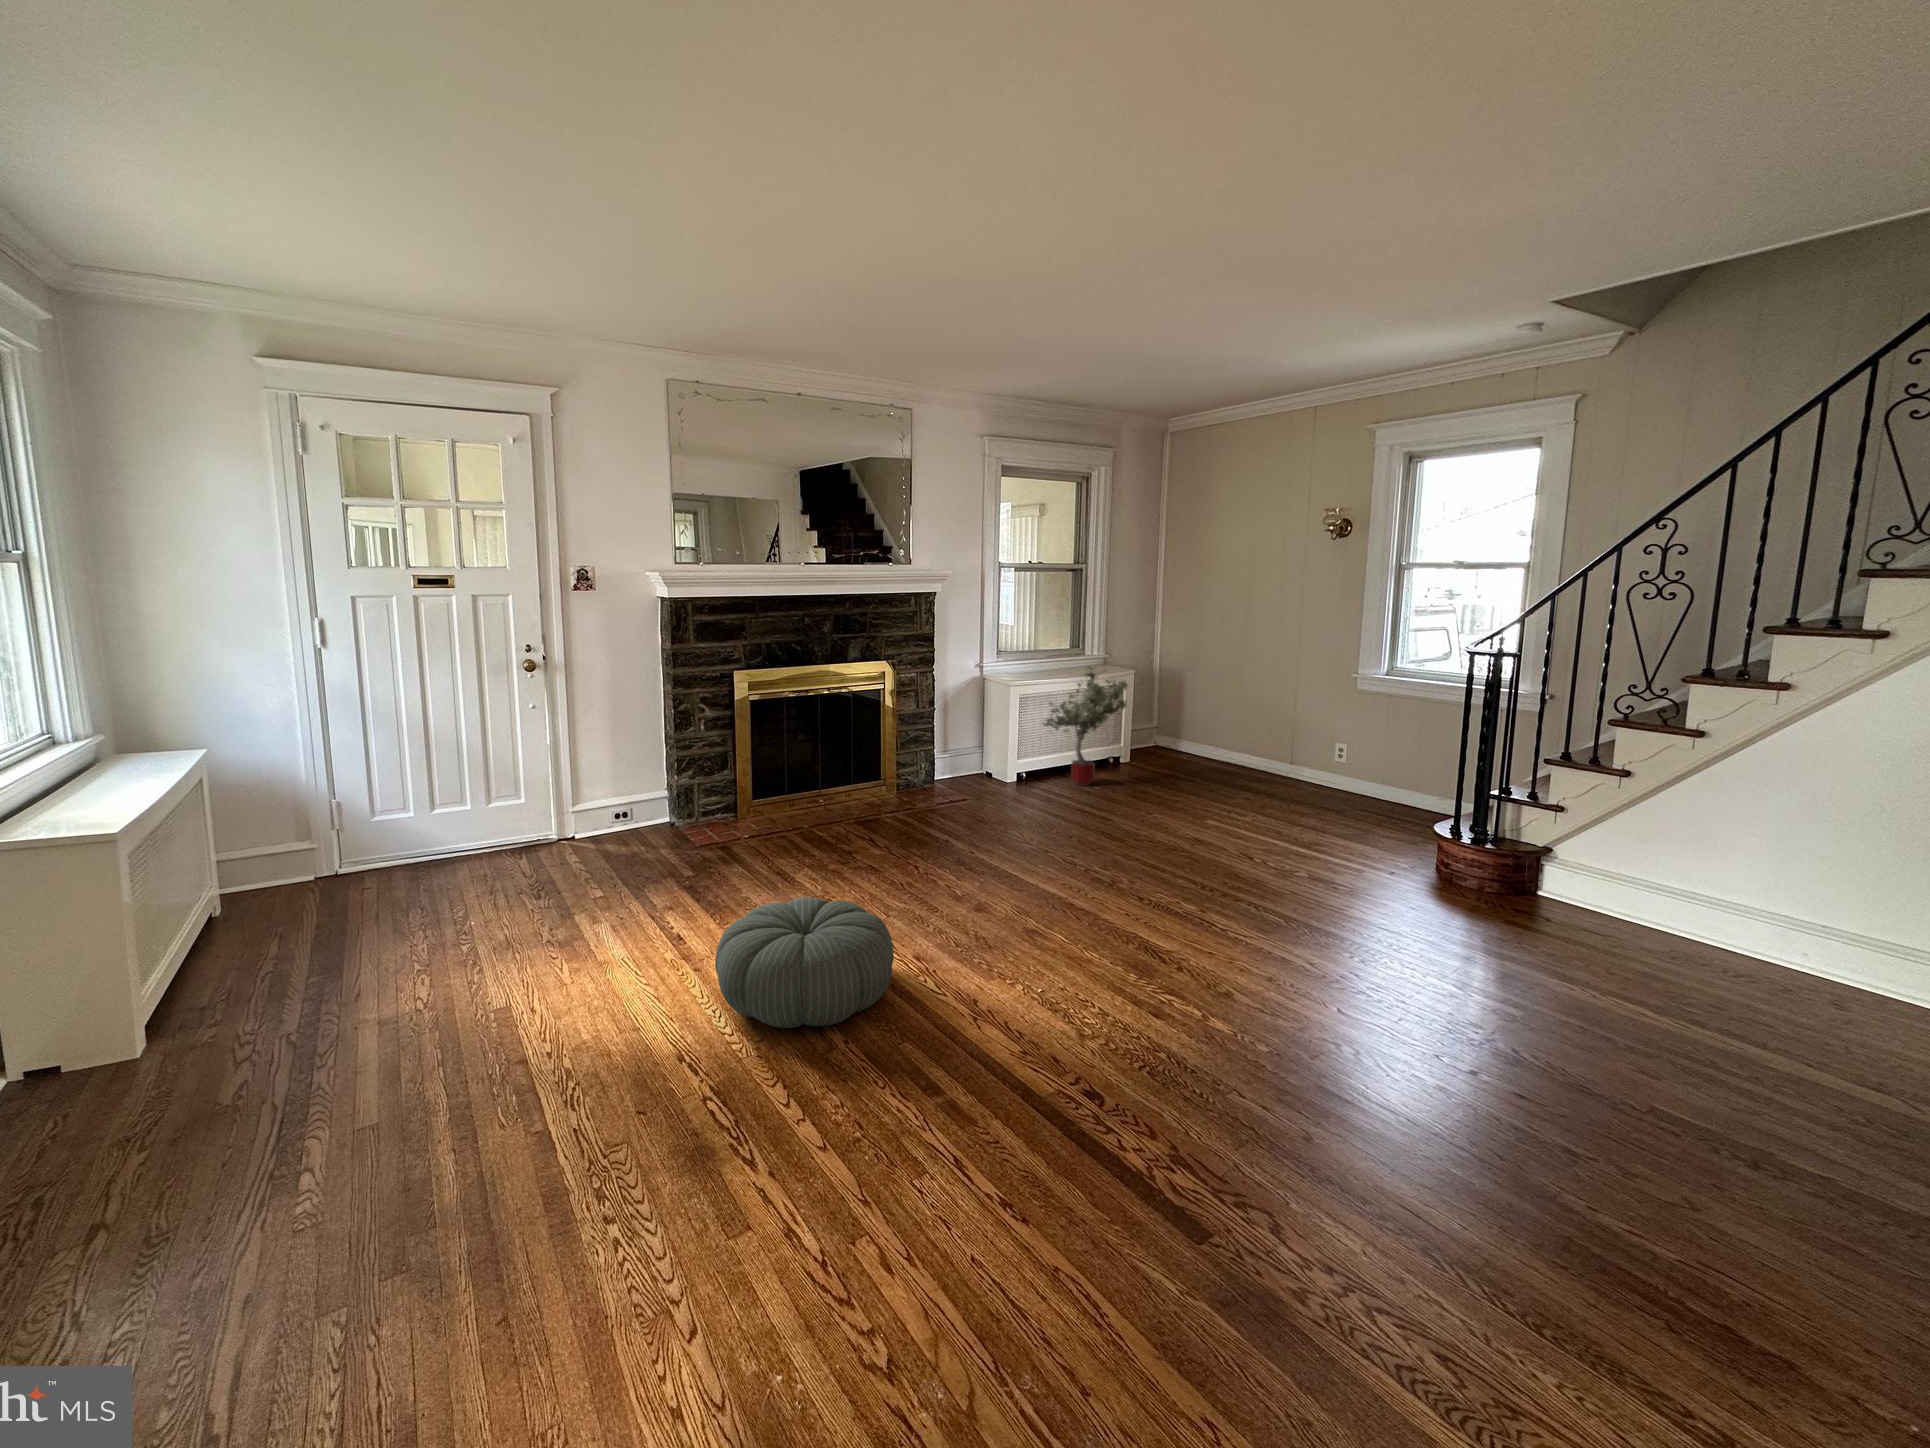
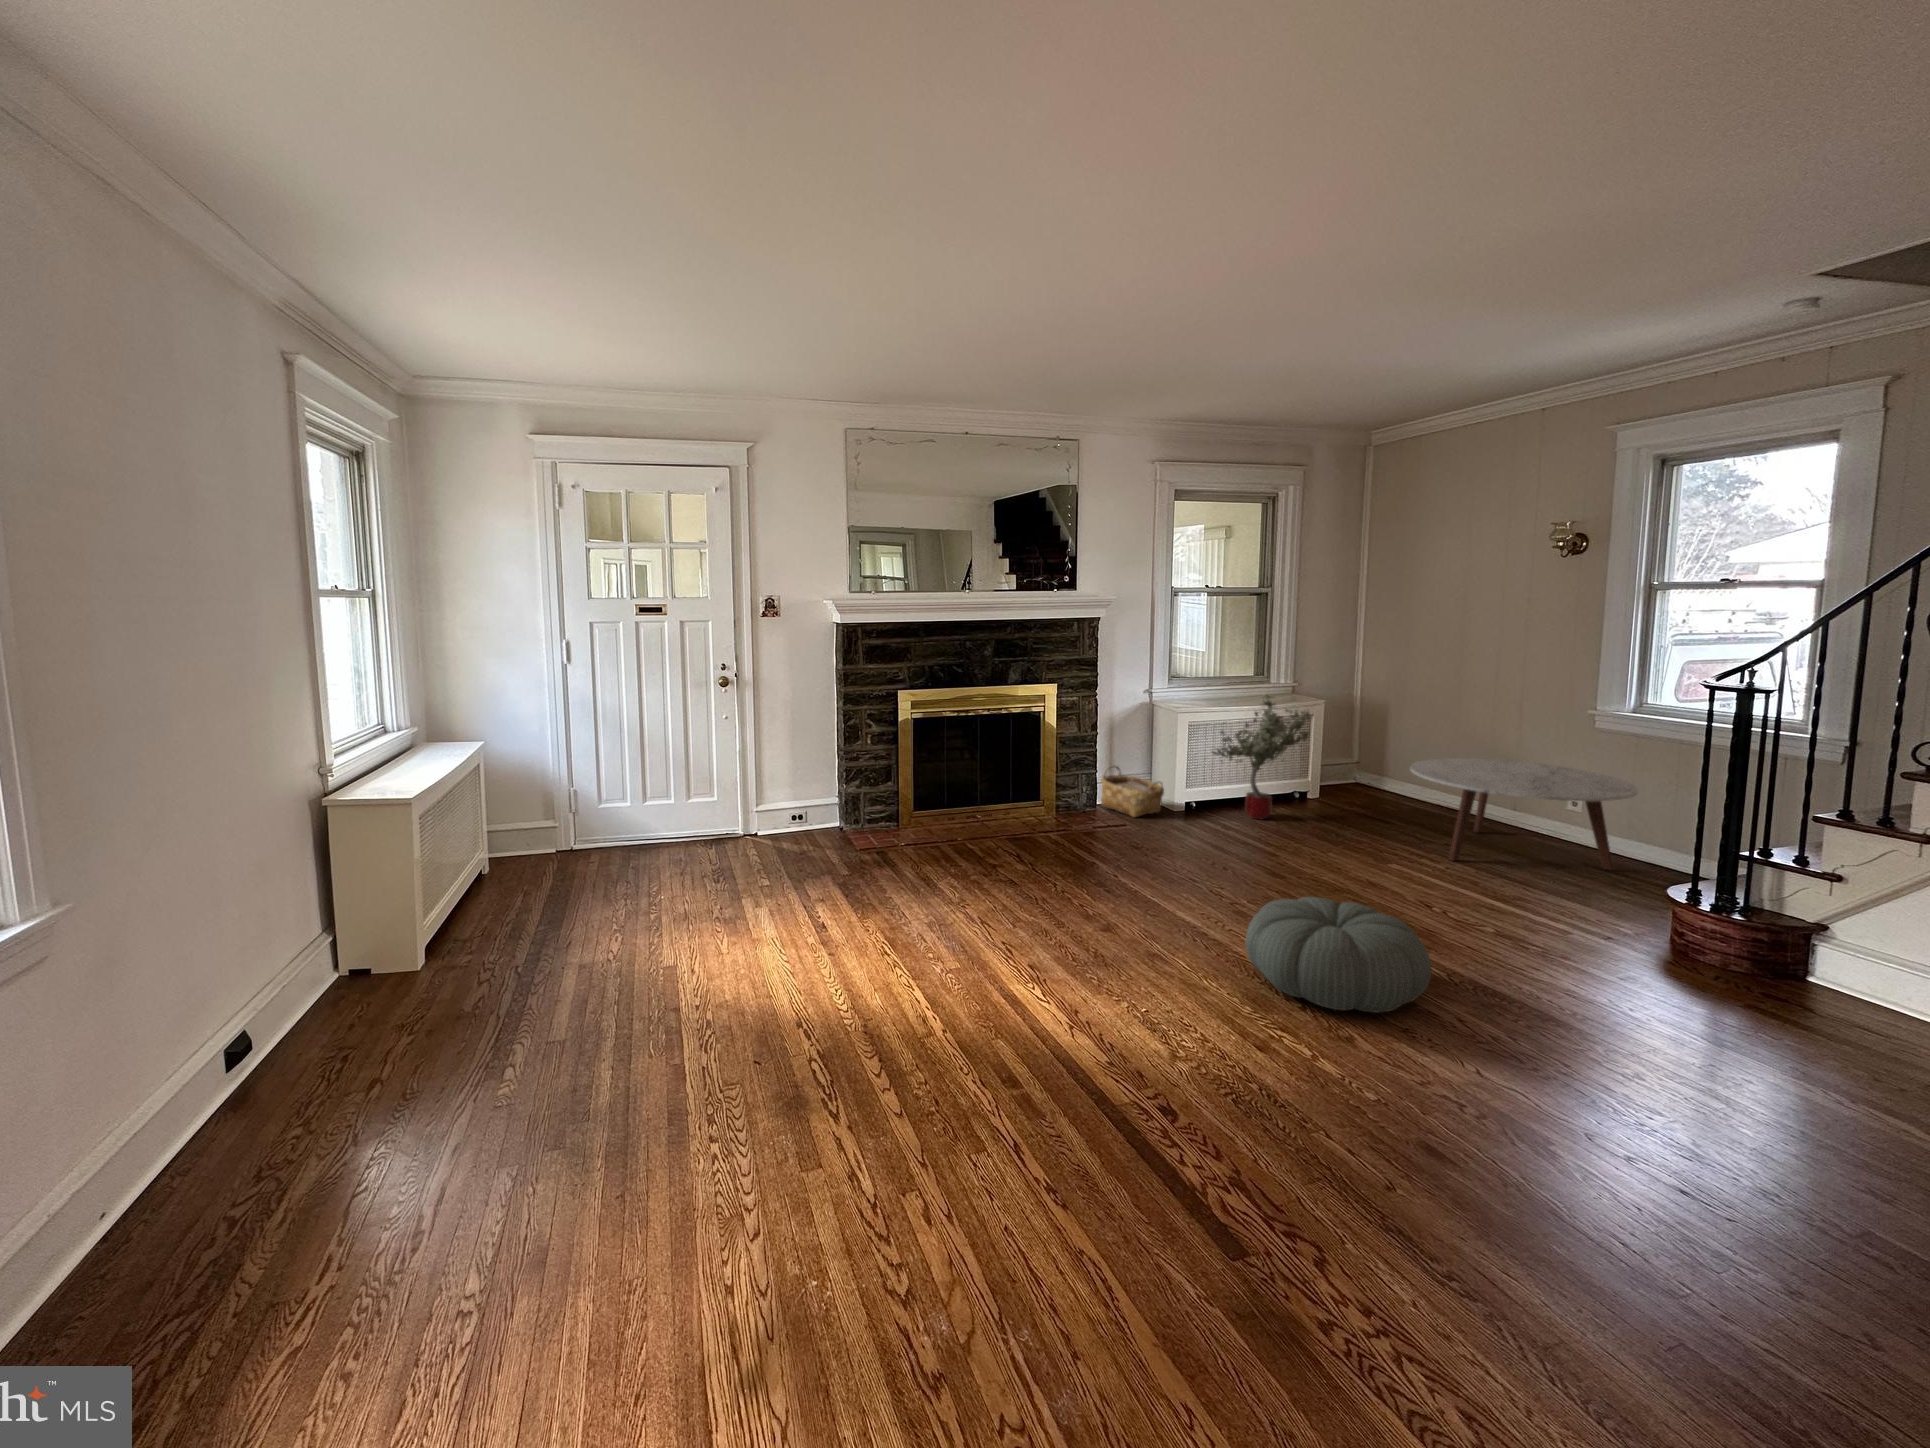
coffee table: none [1215,719,1395,814] -> present [1410,758,1638,870]
woven basket: none [936,740,998,791] -> present [1101,766,1164,817]
pouf: present [715,897,893,1028] -> present [1245,897,1431,1013]

